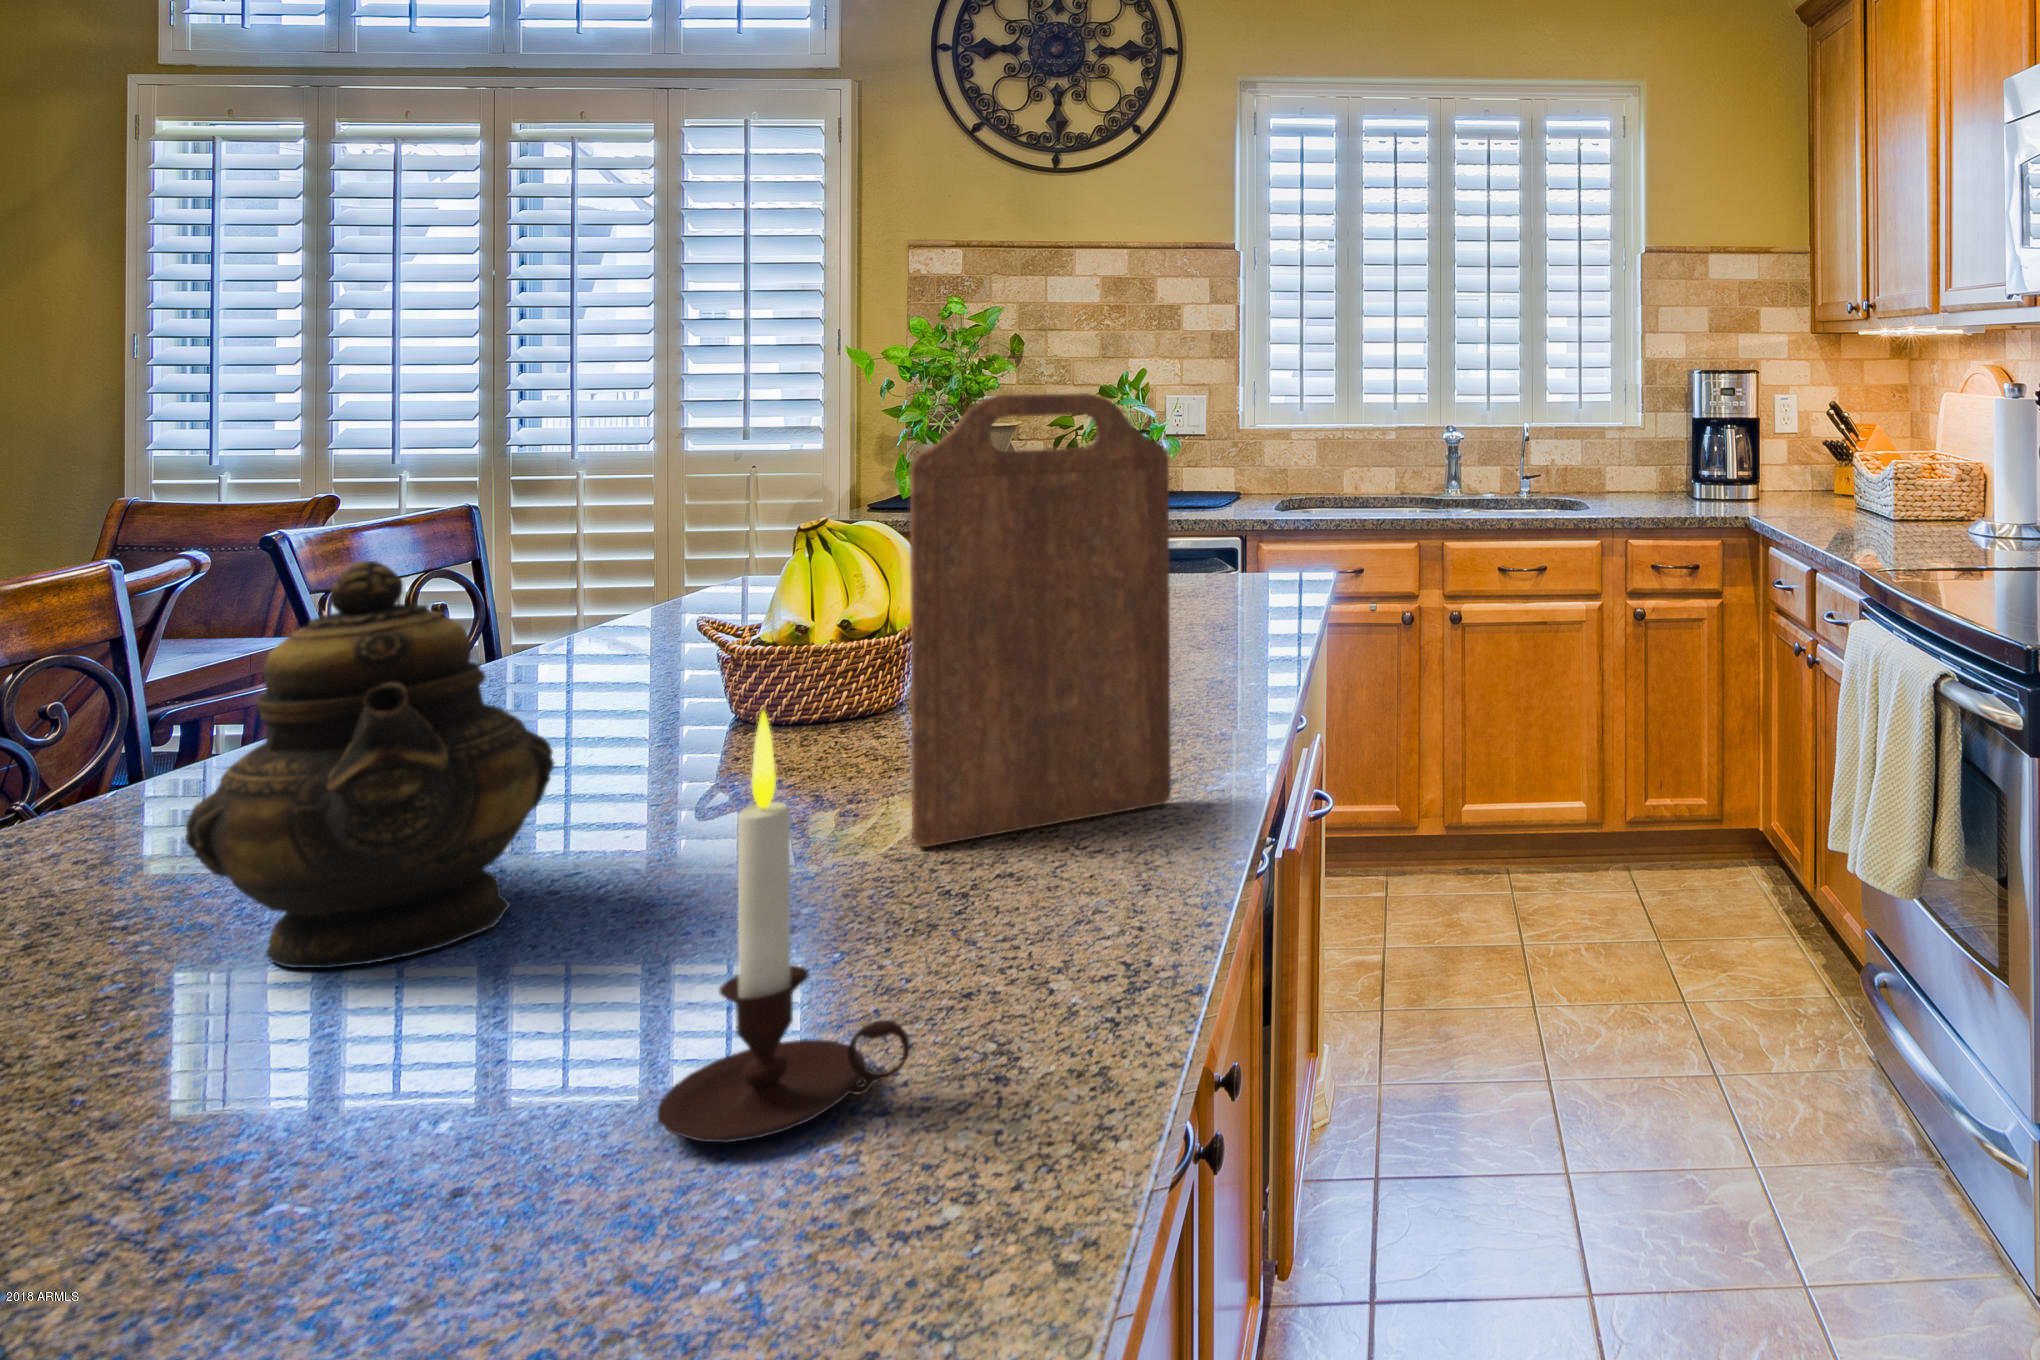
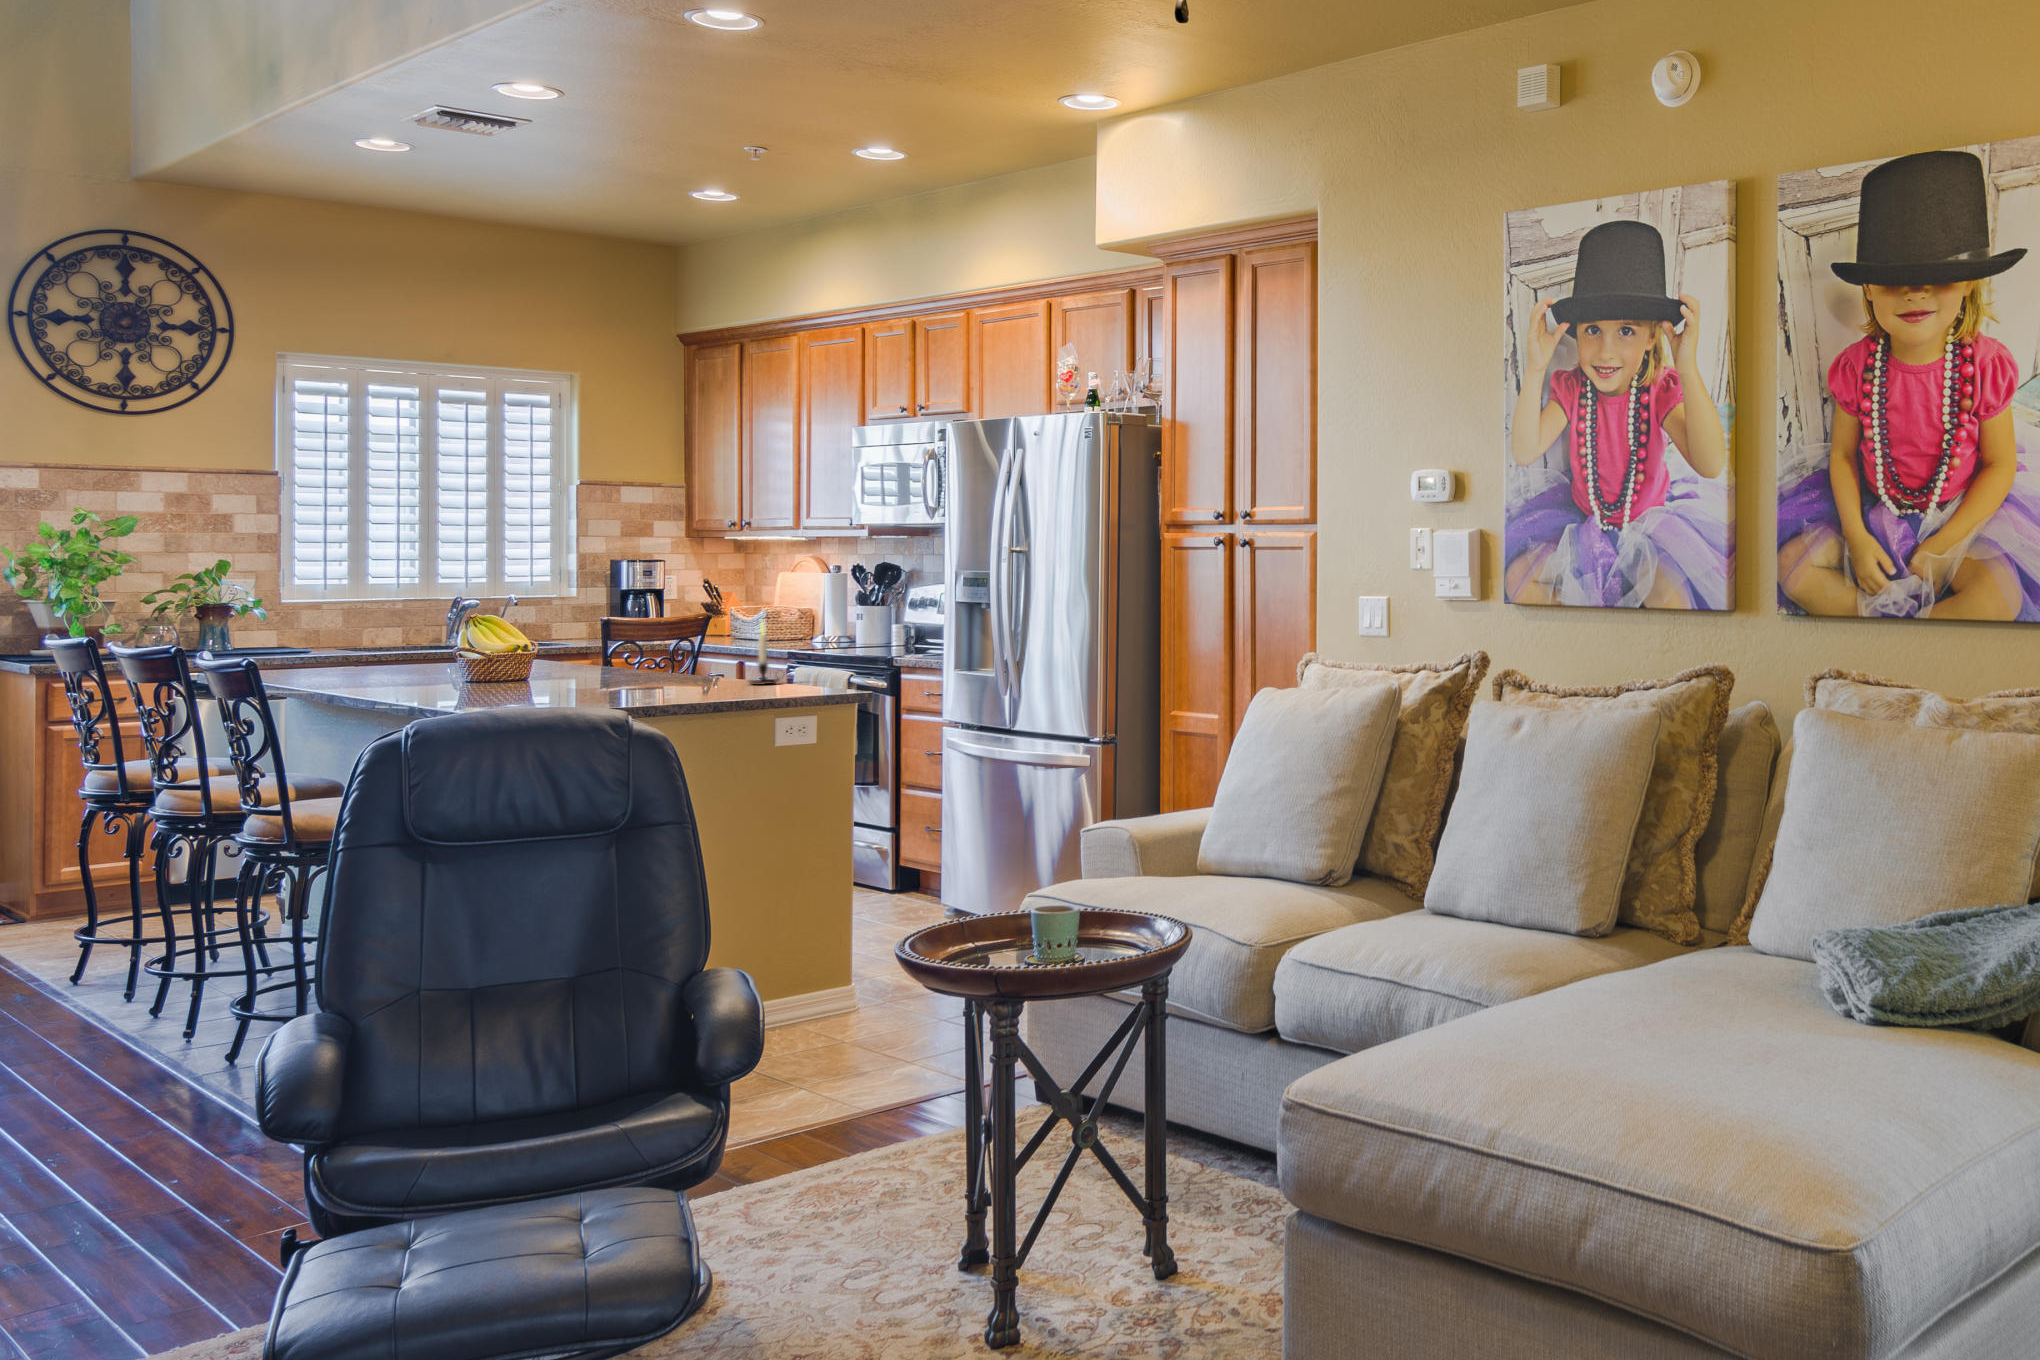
cutting board: present [910,393,1171,847] -> none [678,568,721,679]
teapot: present [185,561,554,968] -> none [561,605,654,689]

